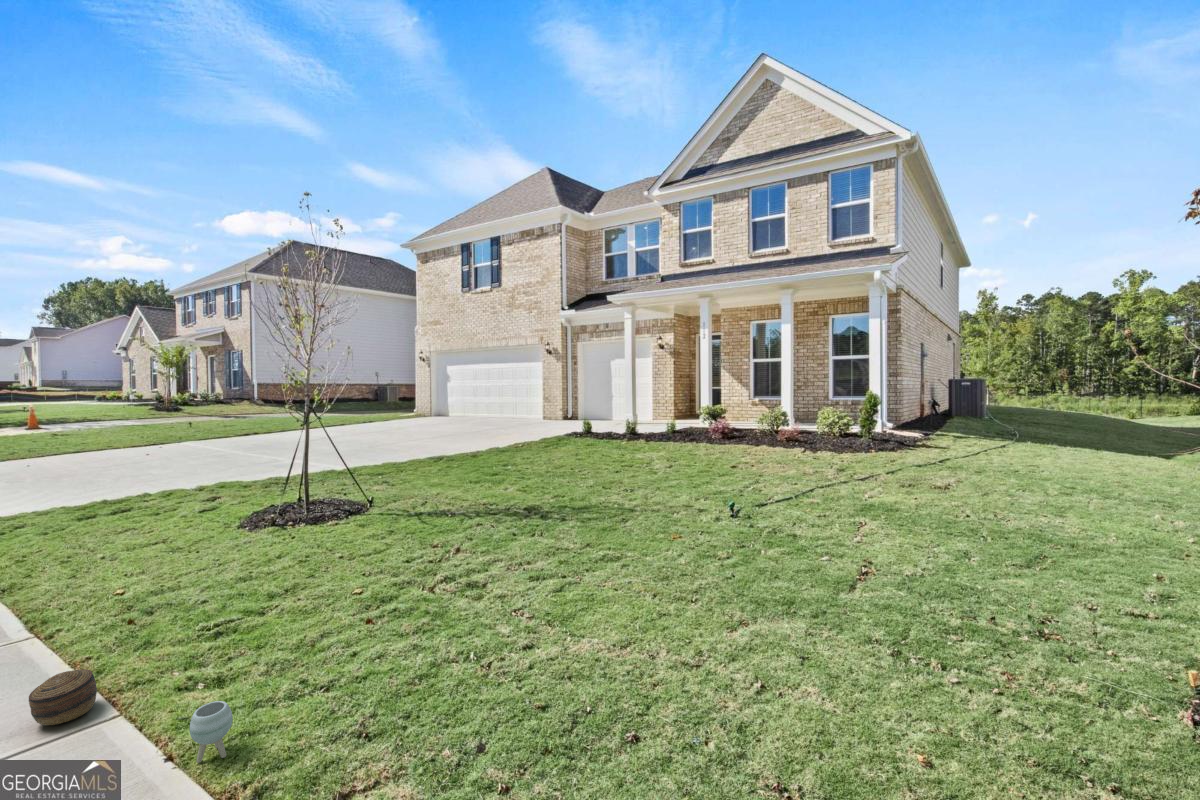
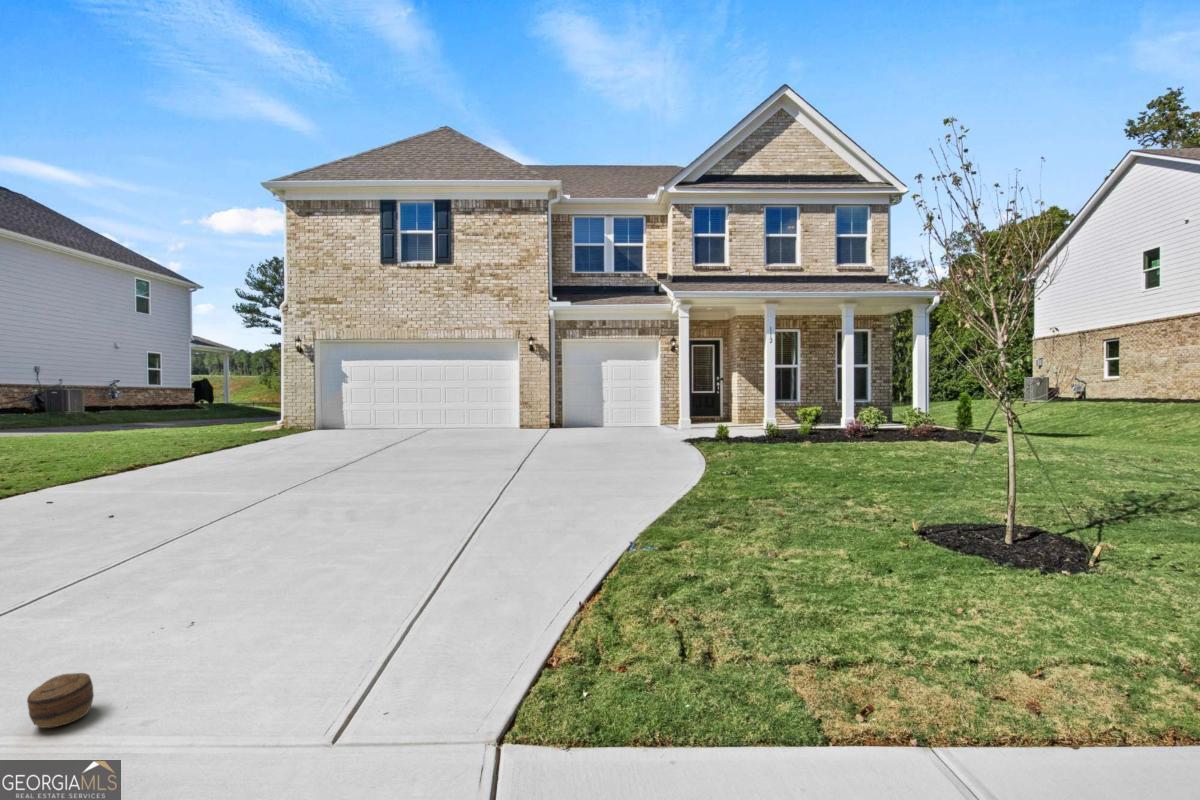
planter: present [190,701,233,763] -> none [192,704,233,766]

